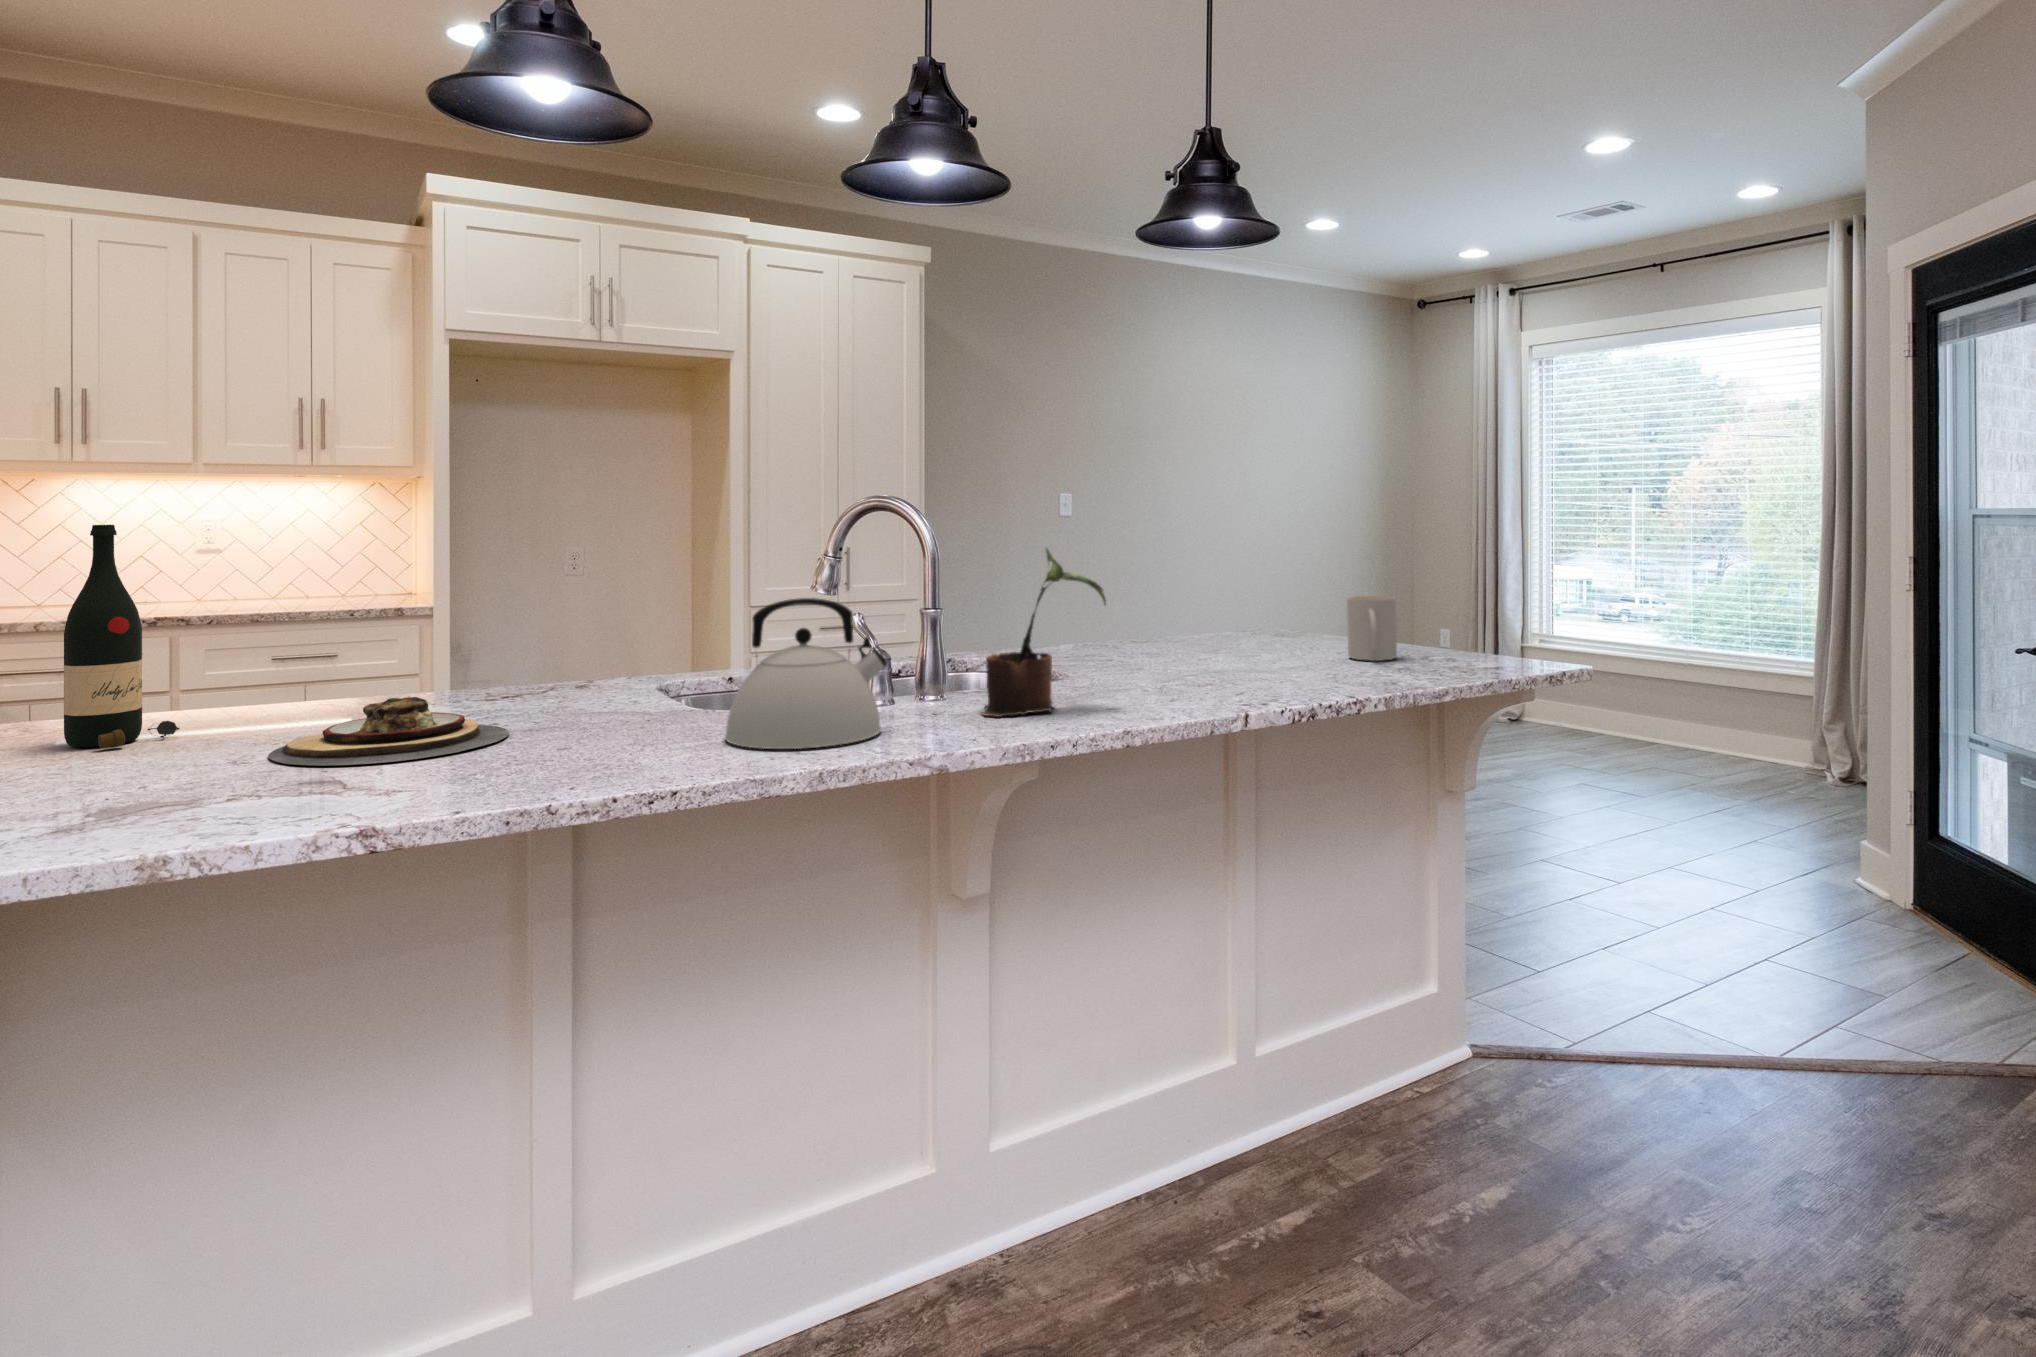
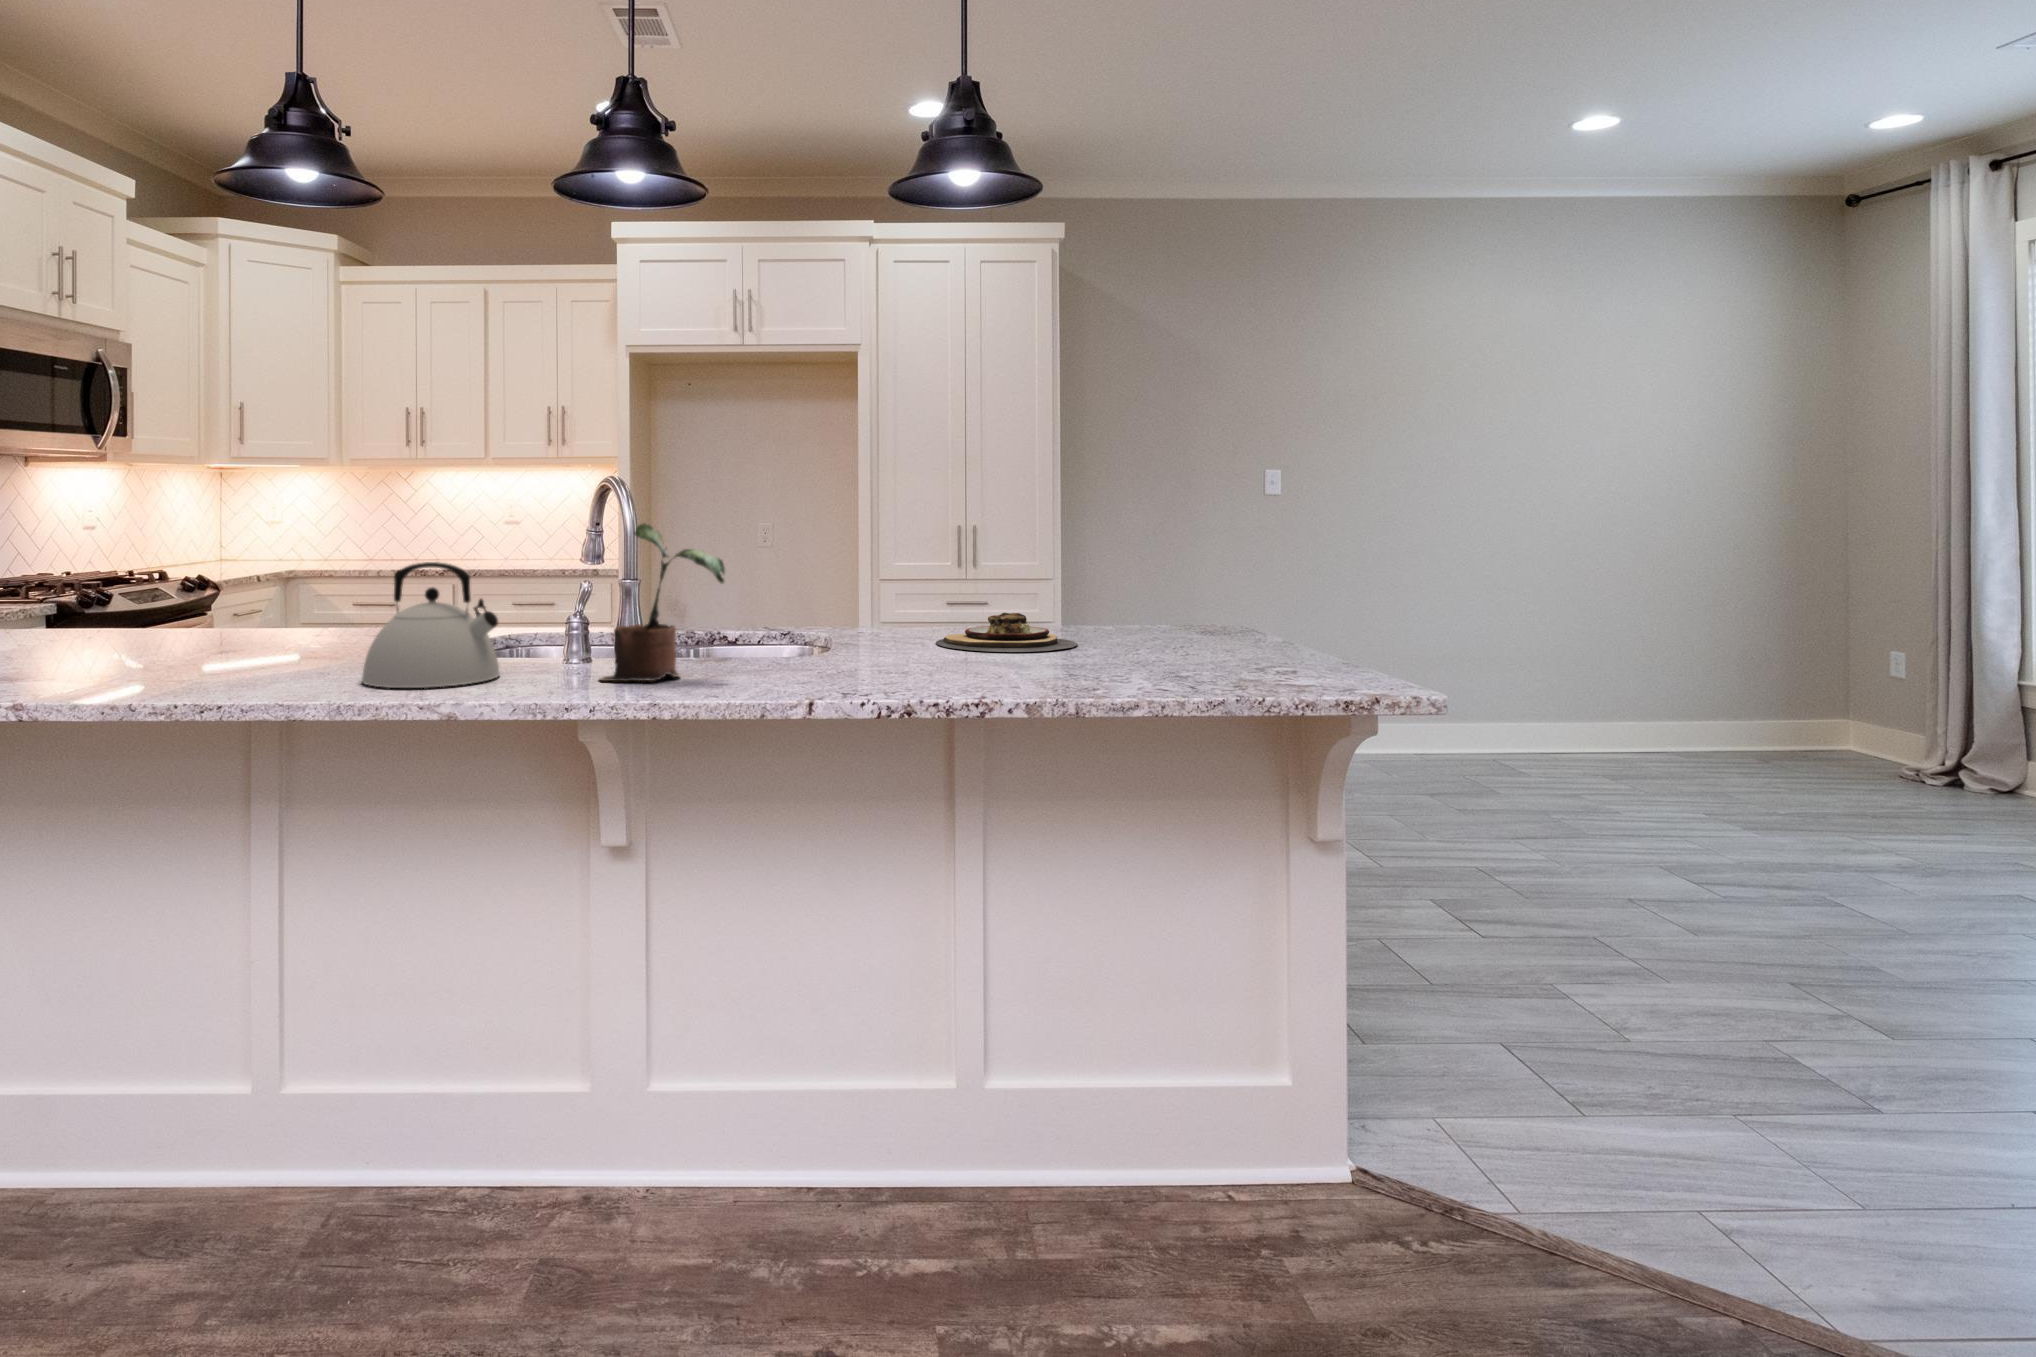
wine bottle: present [64,525,180,749] -> none [93,495,159,645]
mug: present [1347,596,1397,661] -> none [1134,594,1191,669]
plate: present [268,697,509,766] -> present [936,613,1077,652]

